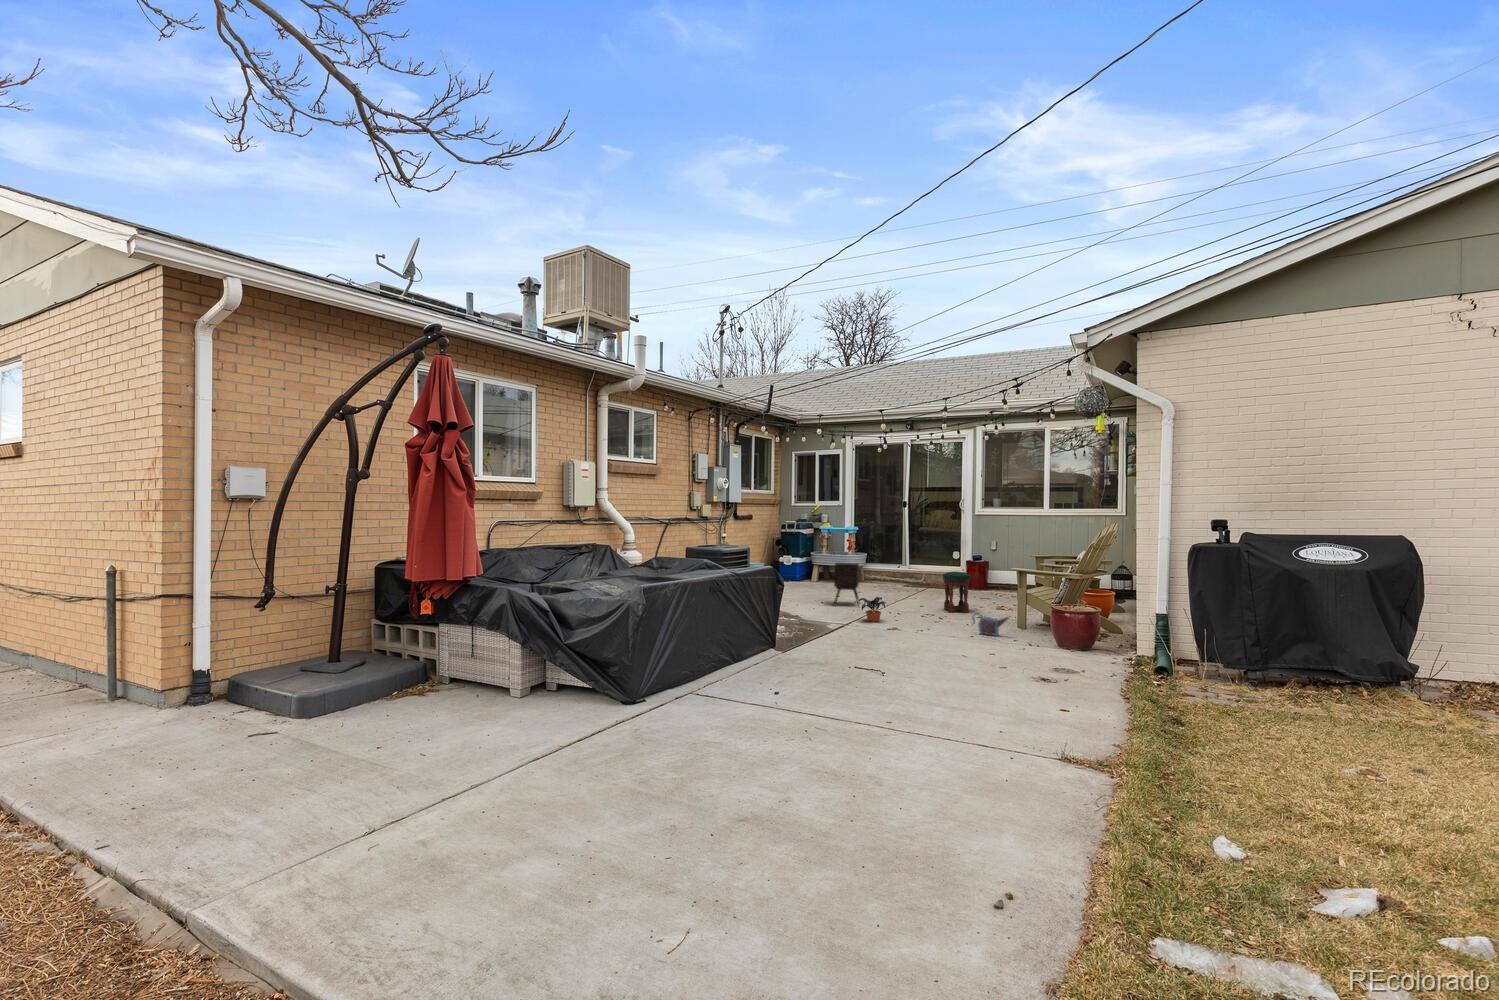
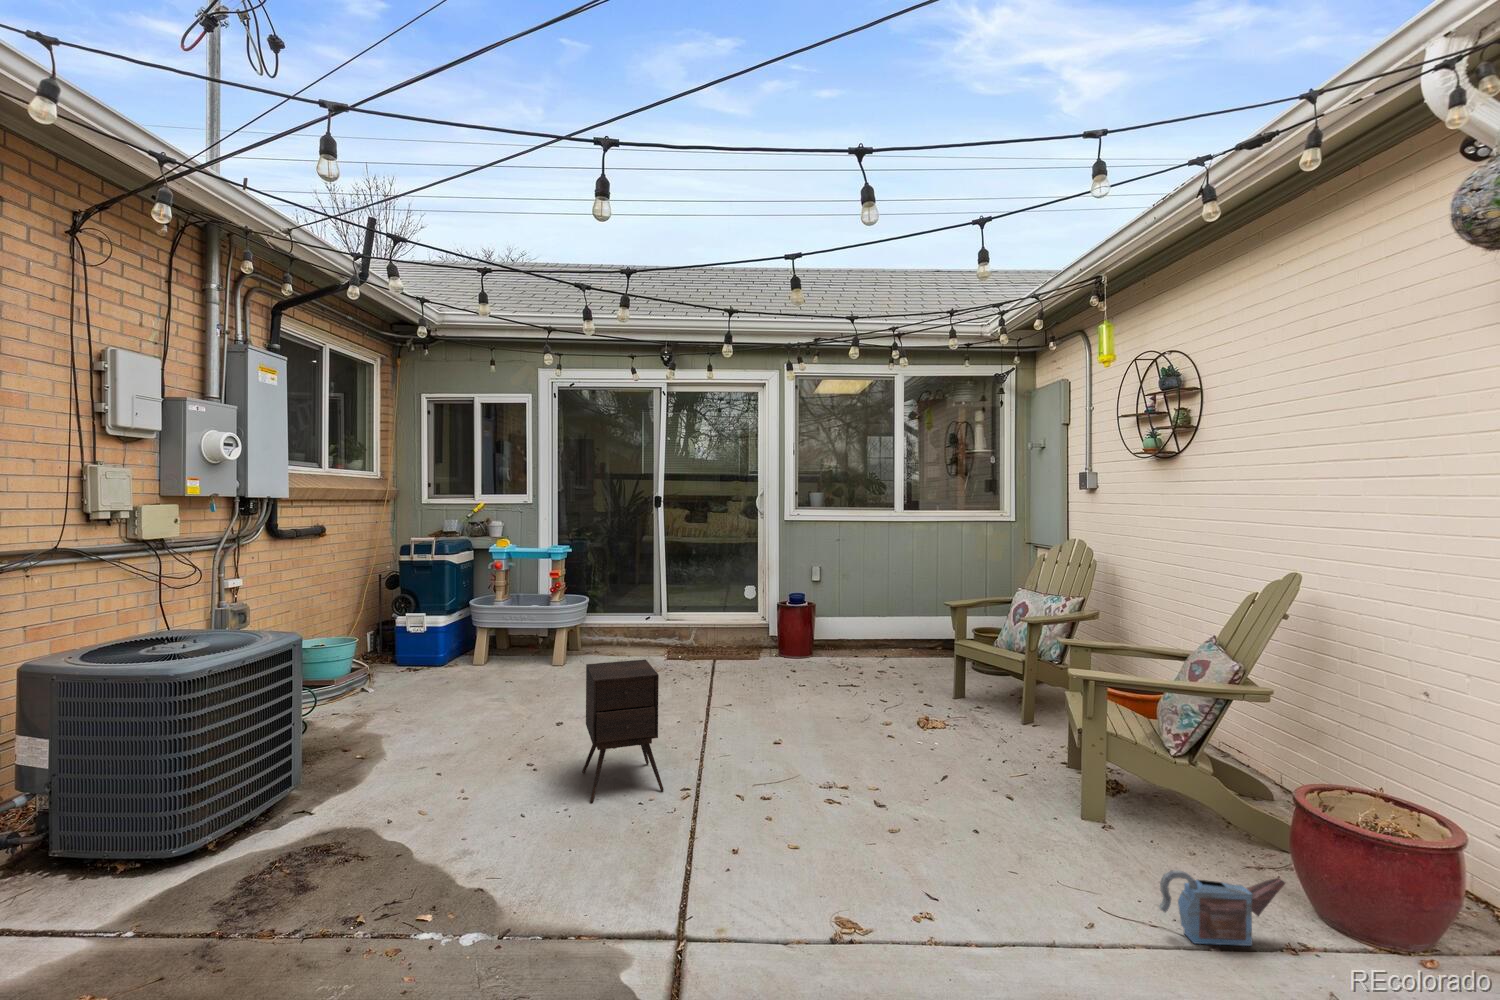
stool: present [943,572,970,613] -> none [860,664,923,772]
potted plant: present [859,597,886,622] -> none [739,813,848,924]

